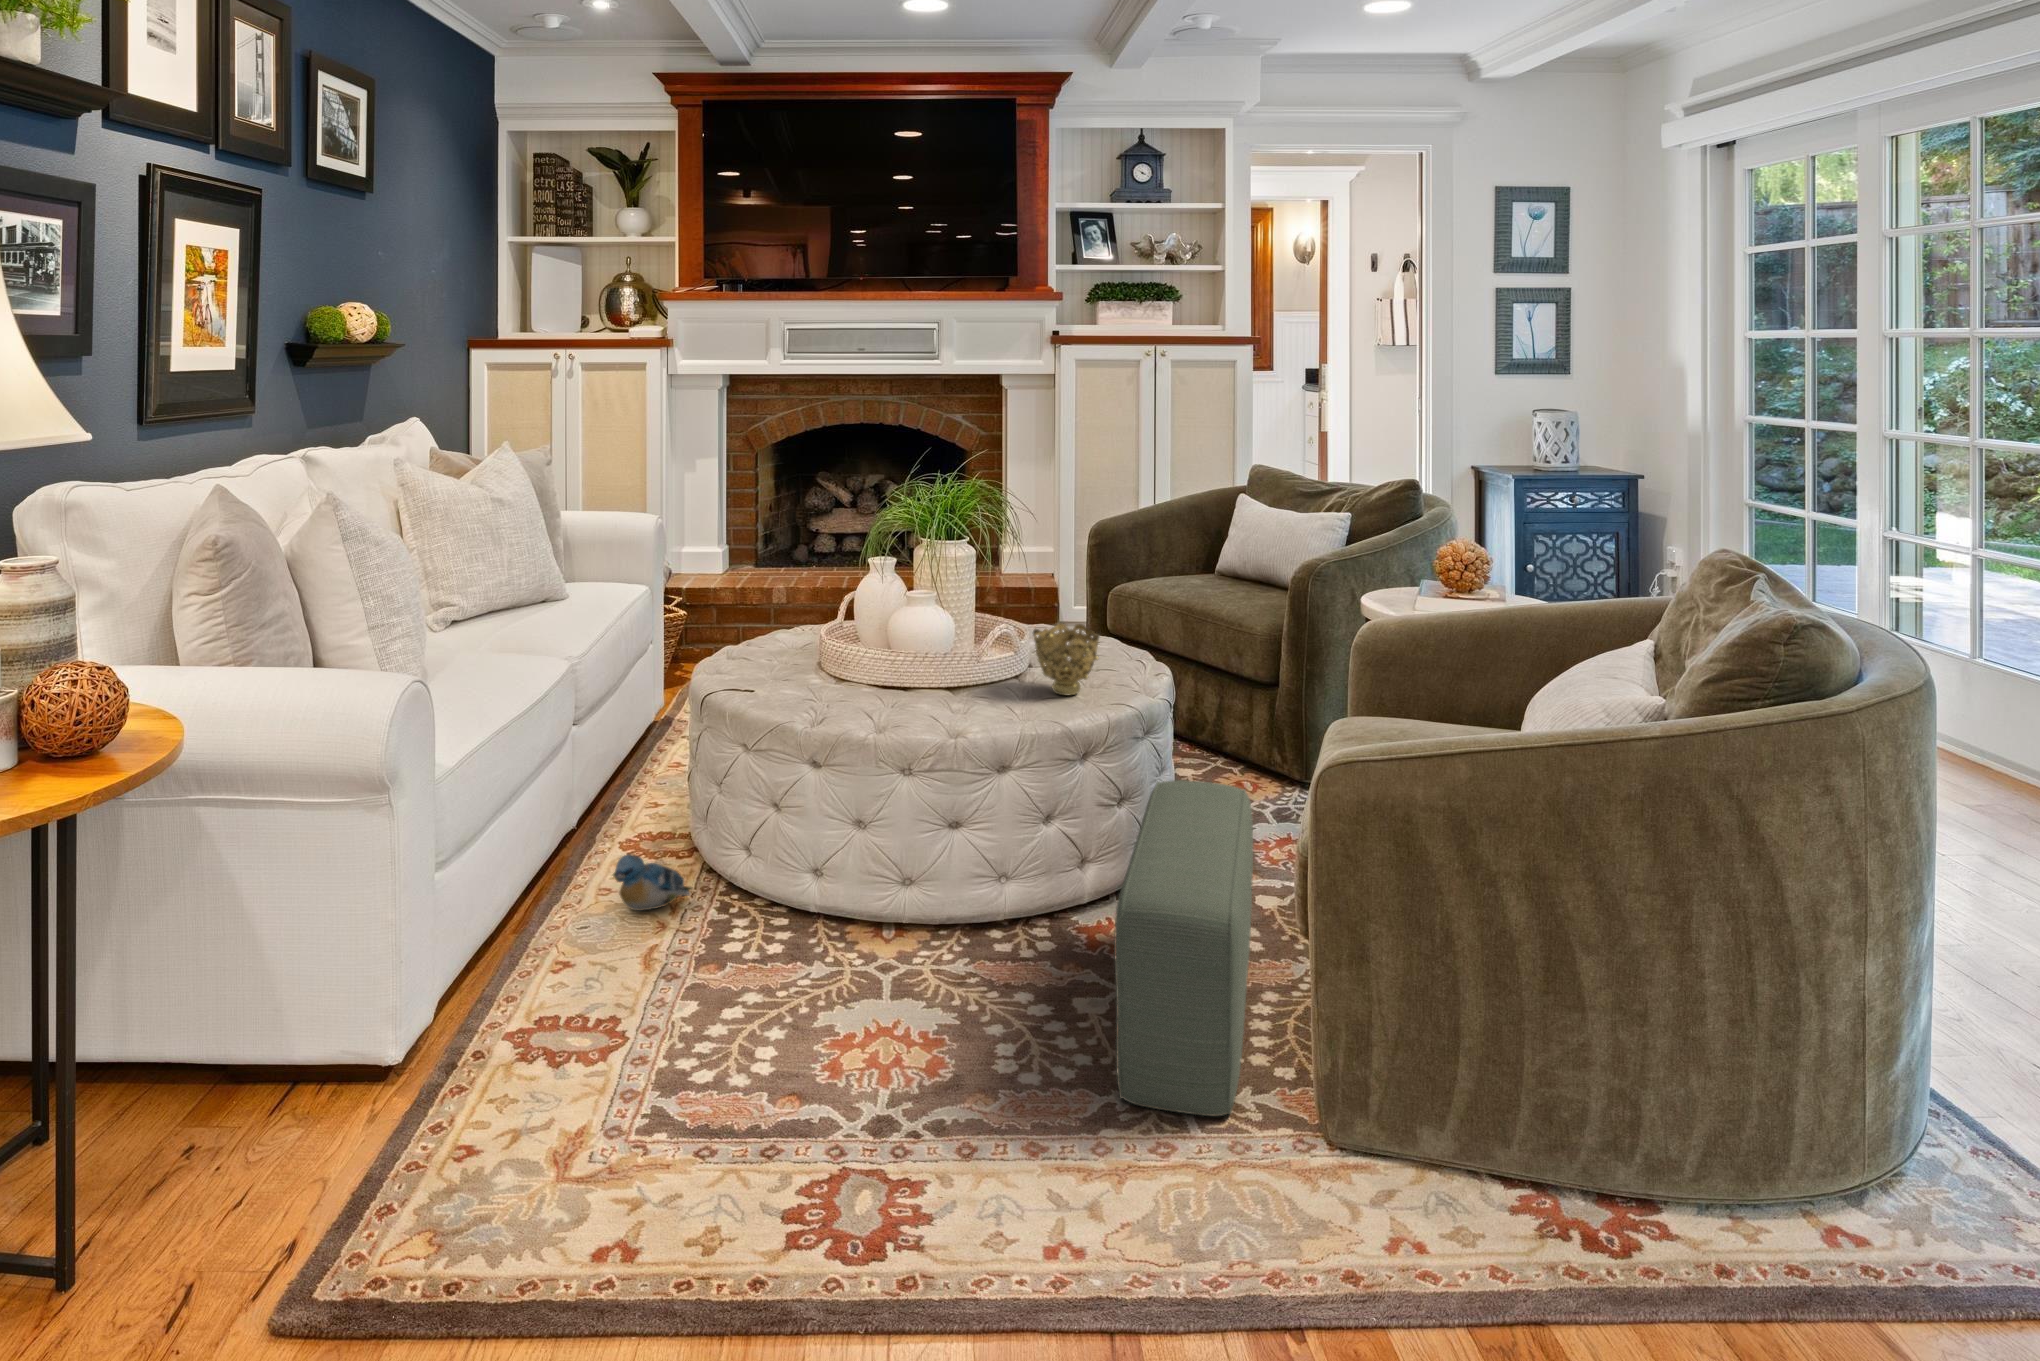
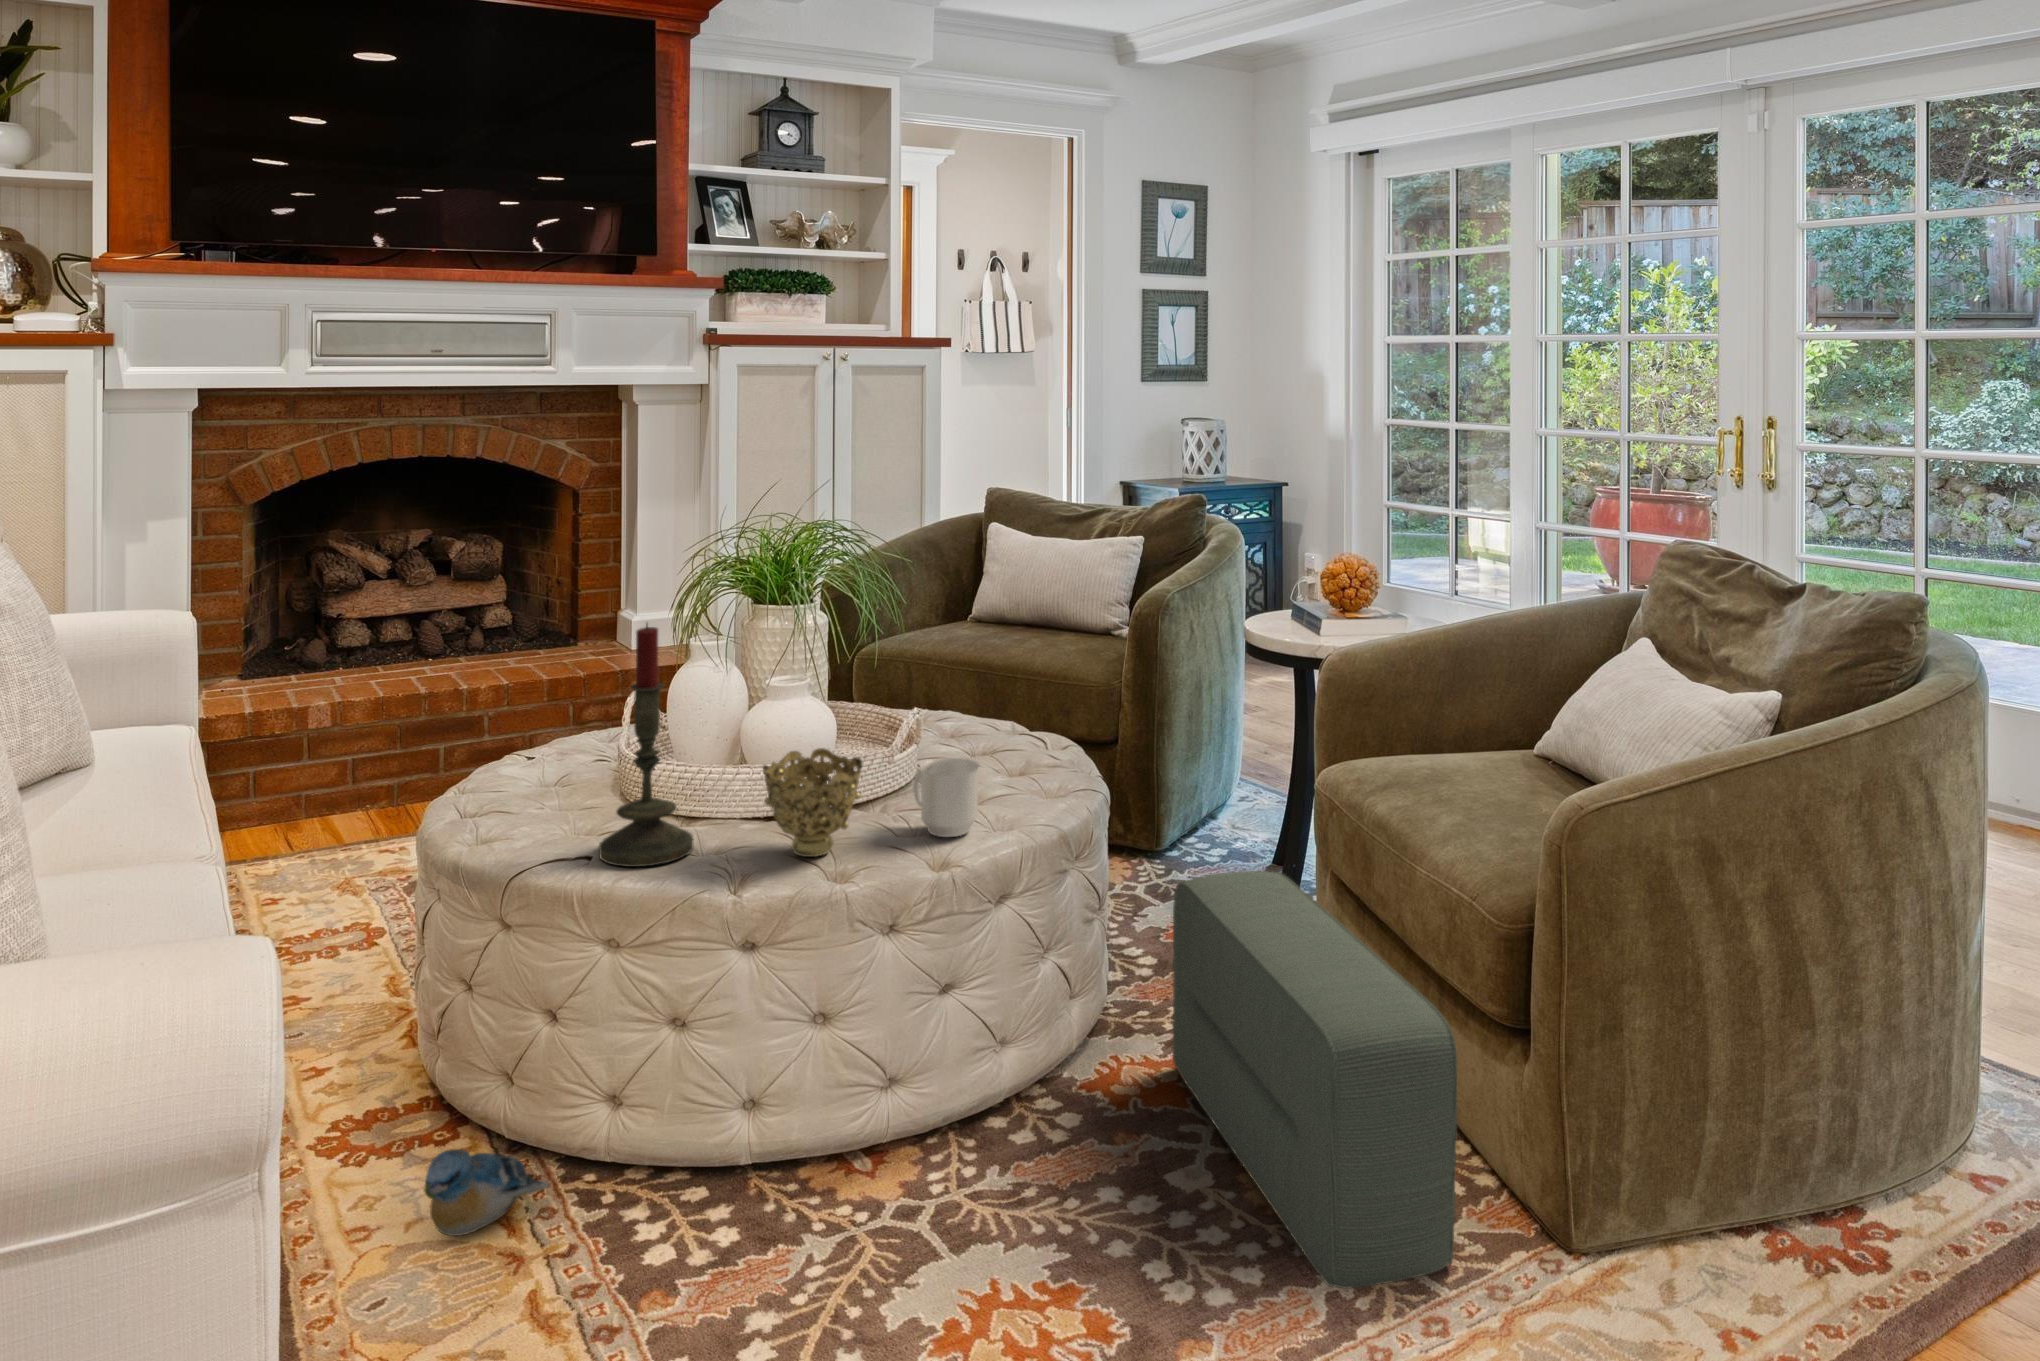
candle: none [754,535,816,701] -> present [599,624,693,867]
decorative bowl: present [1033,623,1100,695] -> present [763,748,862,857]
mug: none [965,657,1010,716] -> present [913,758,979,837]

